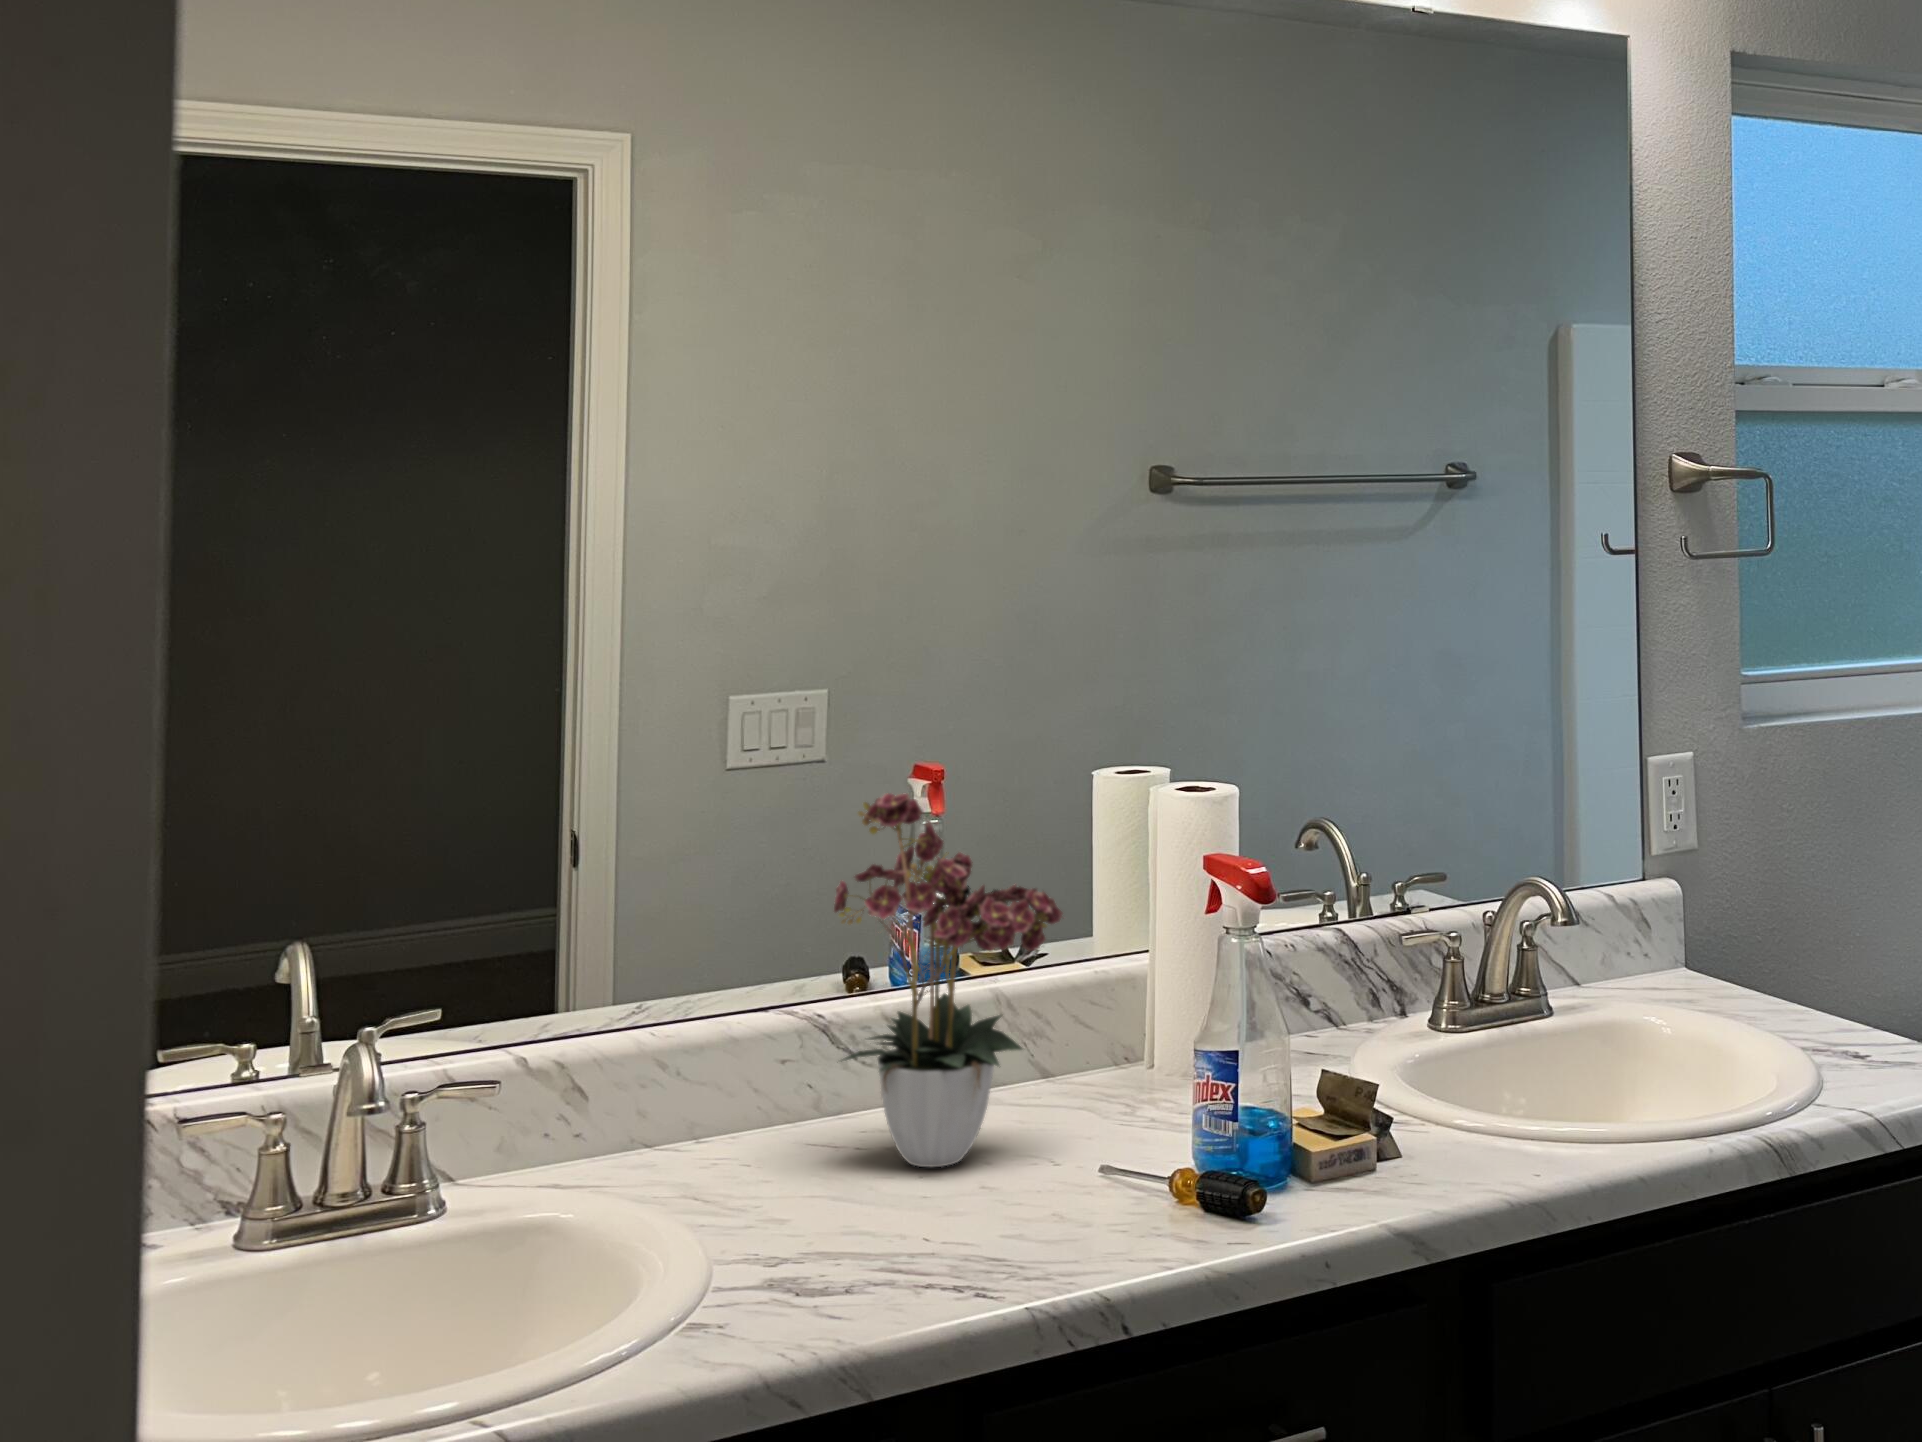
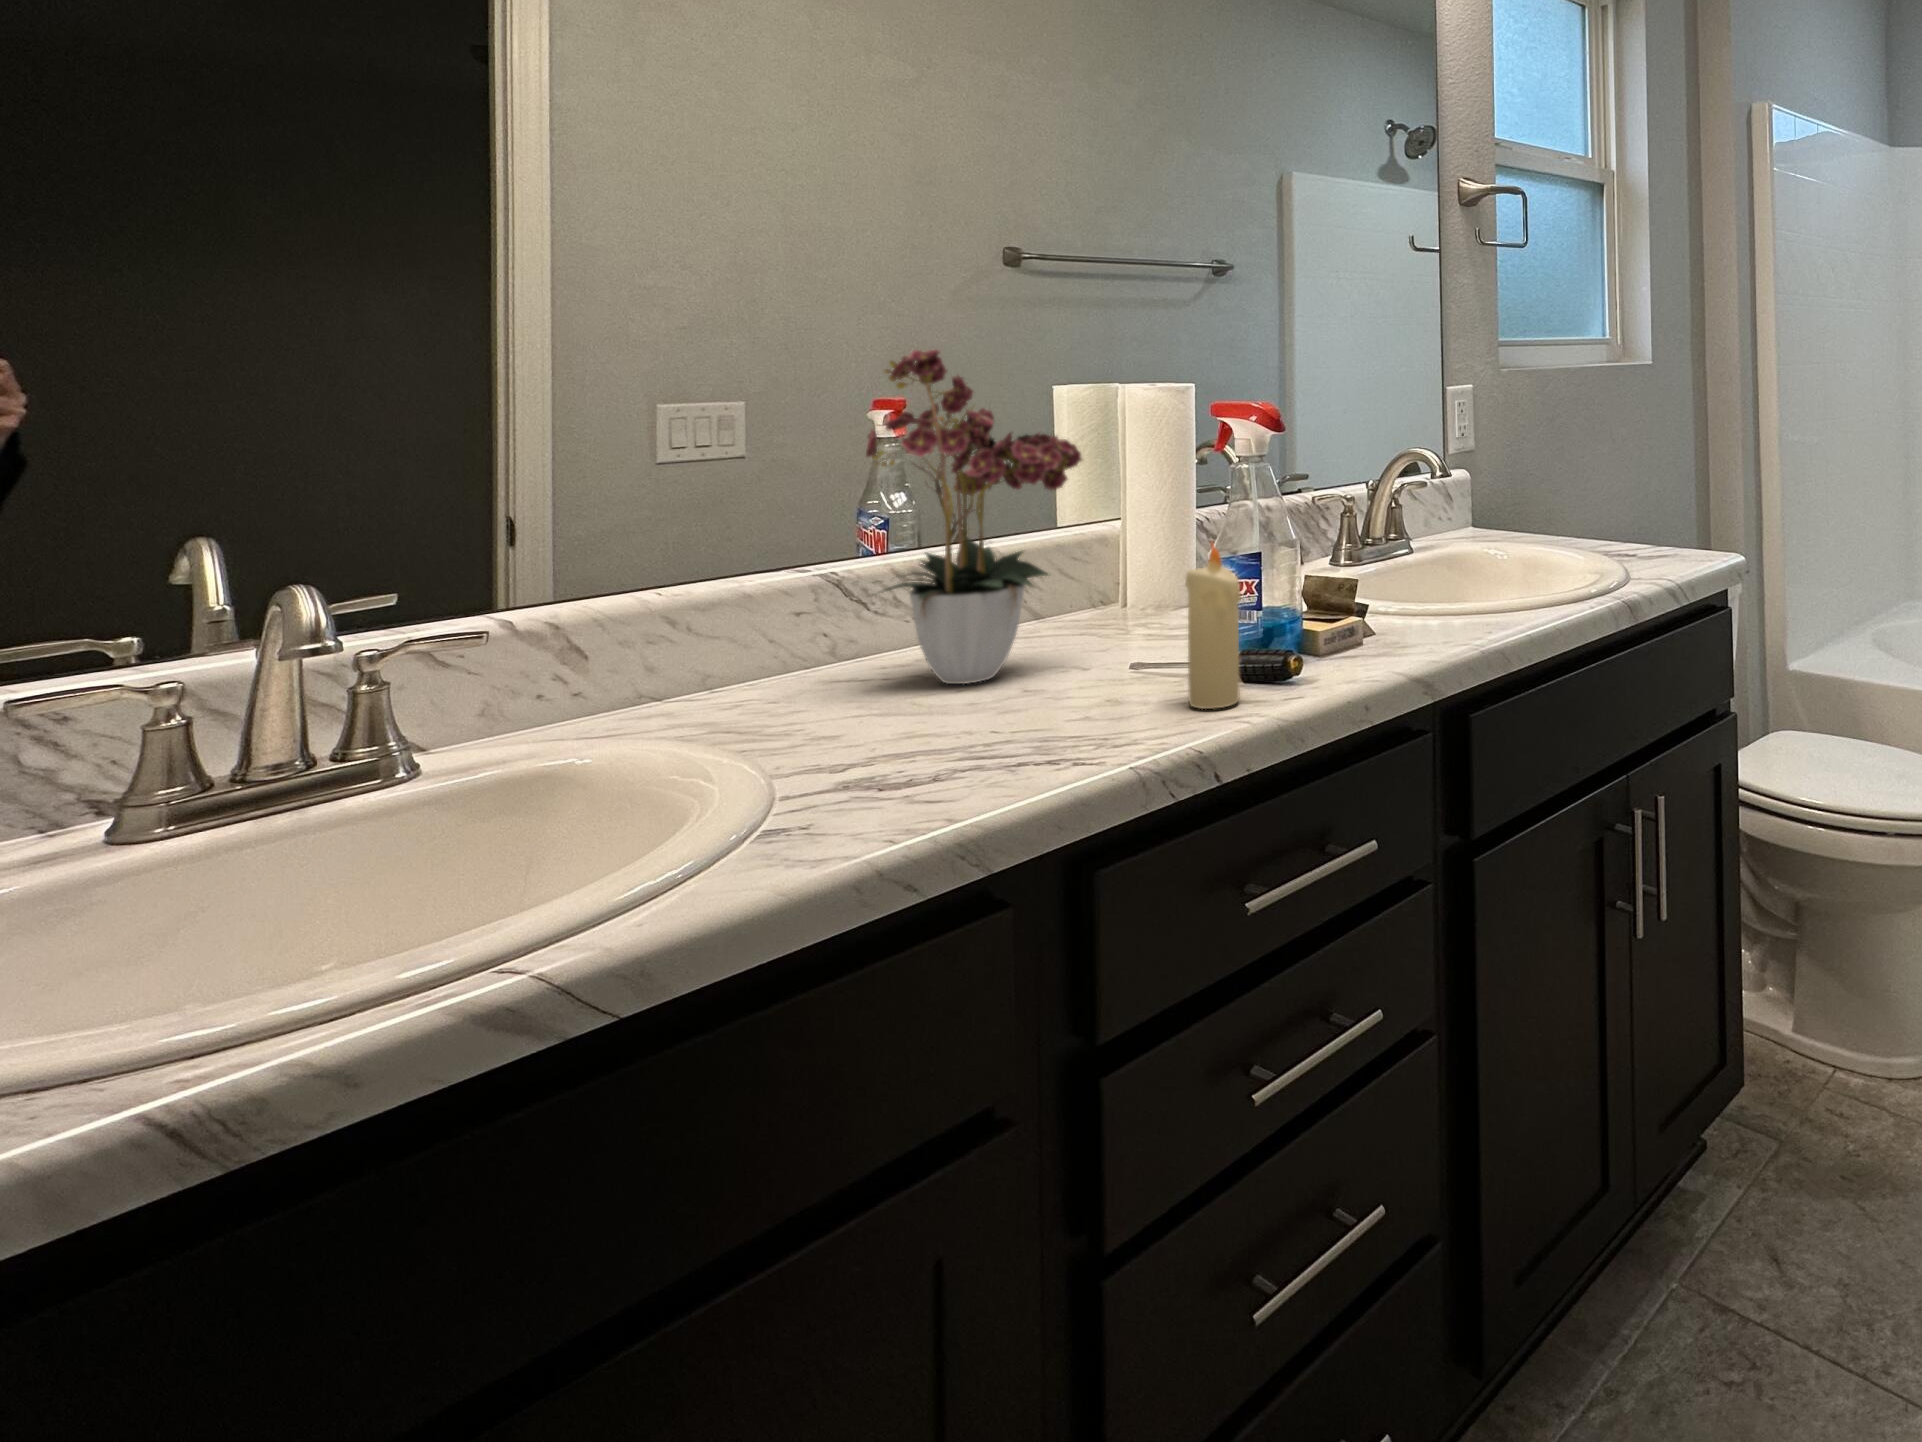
candle: none [1125,1050,1184,1243] -> present [1185,543,1241,709]

